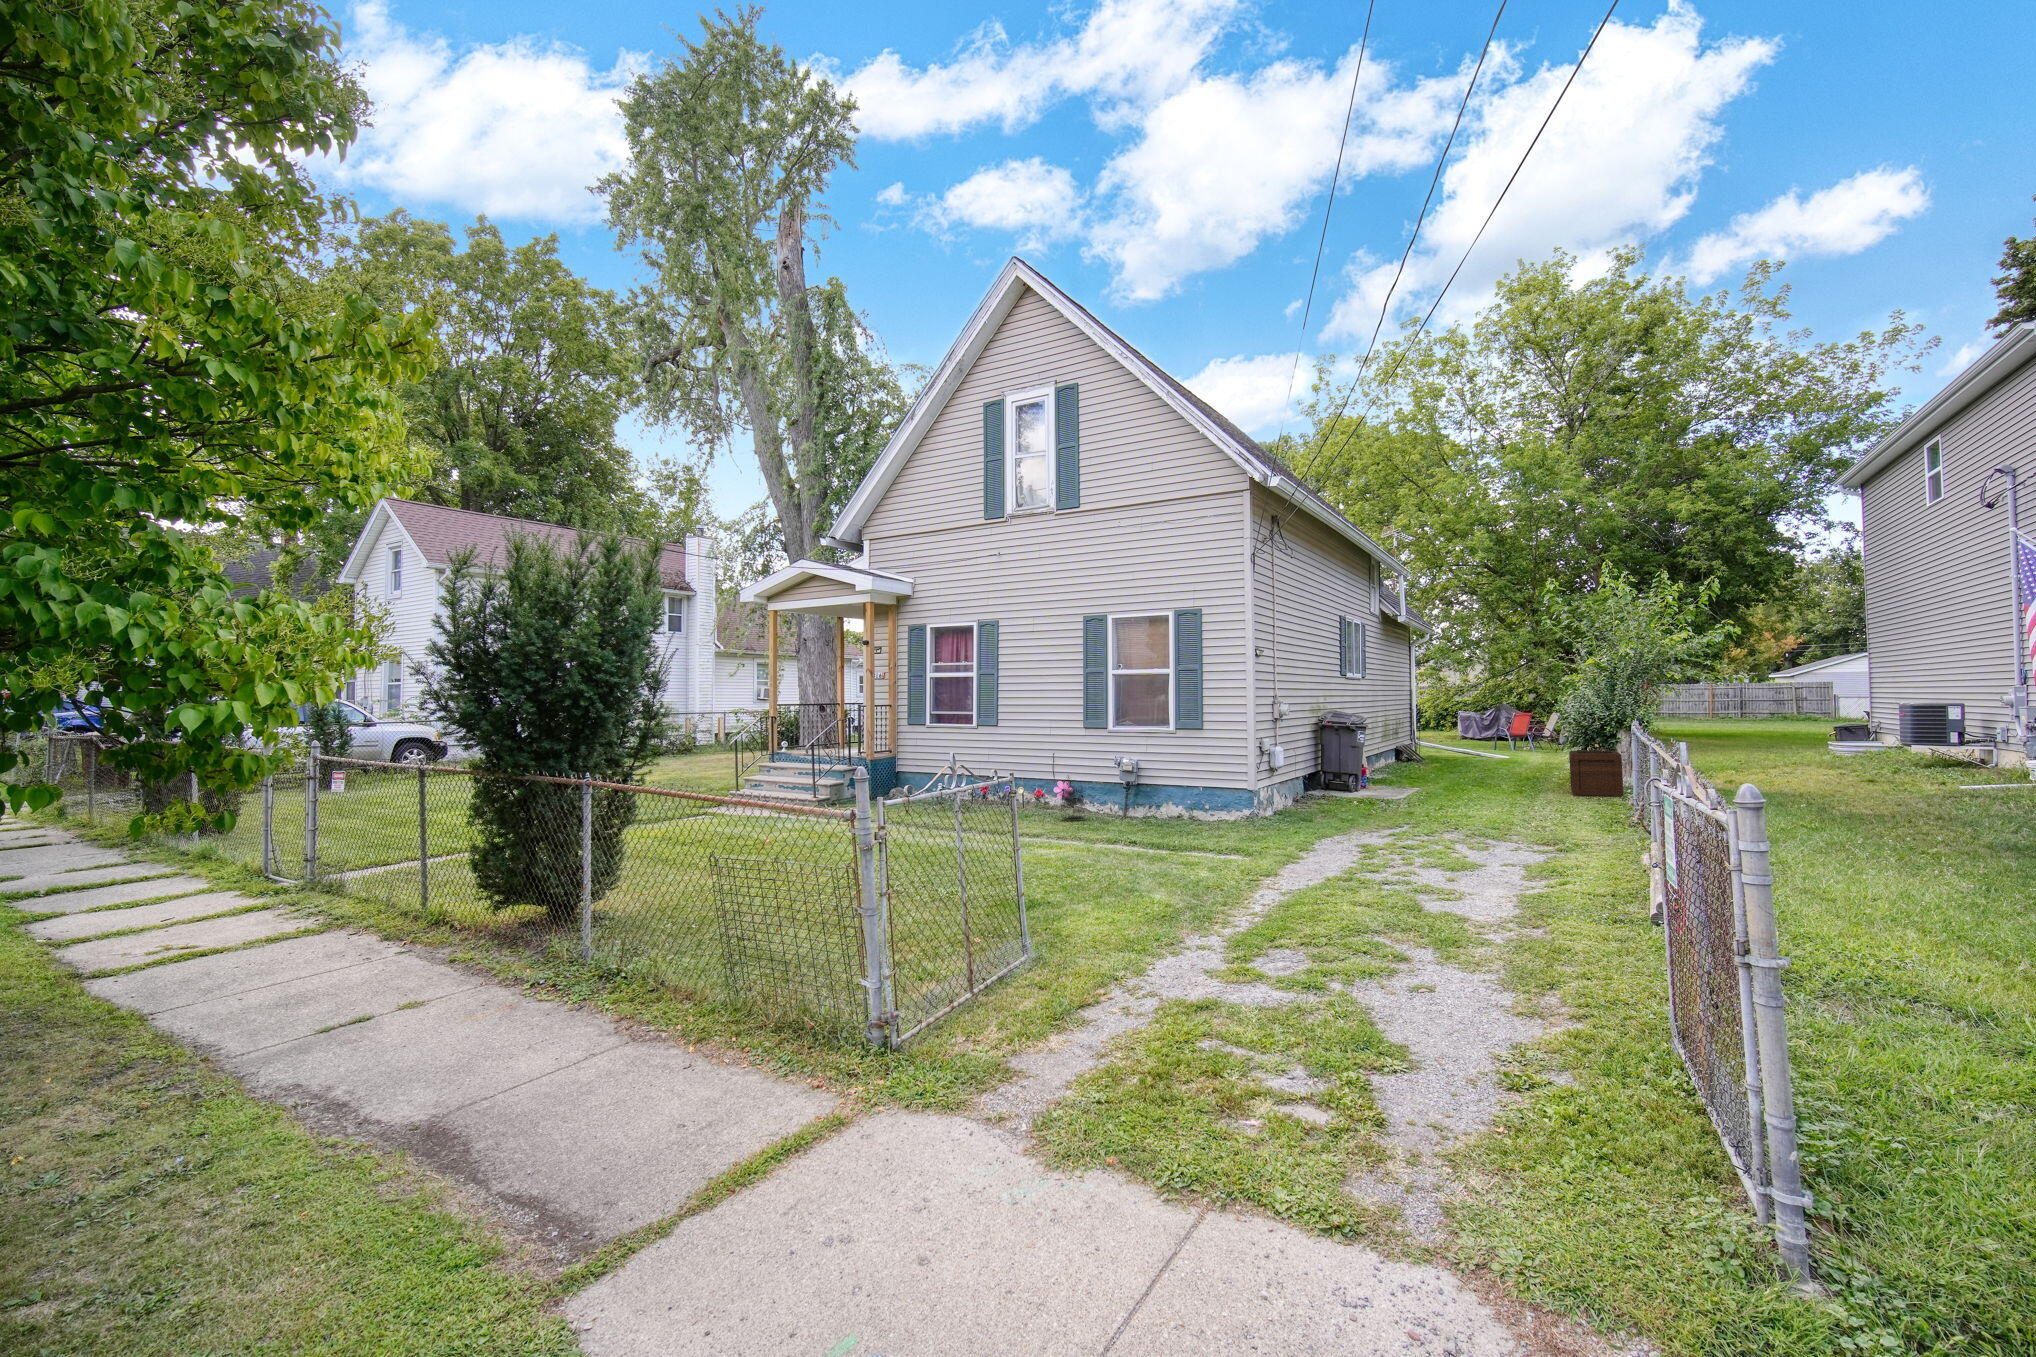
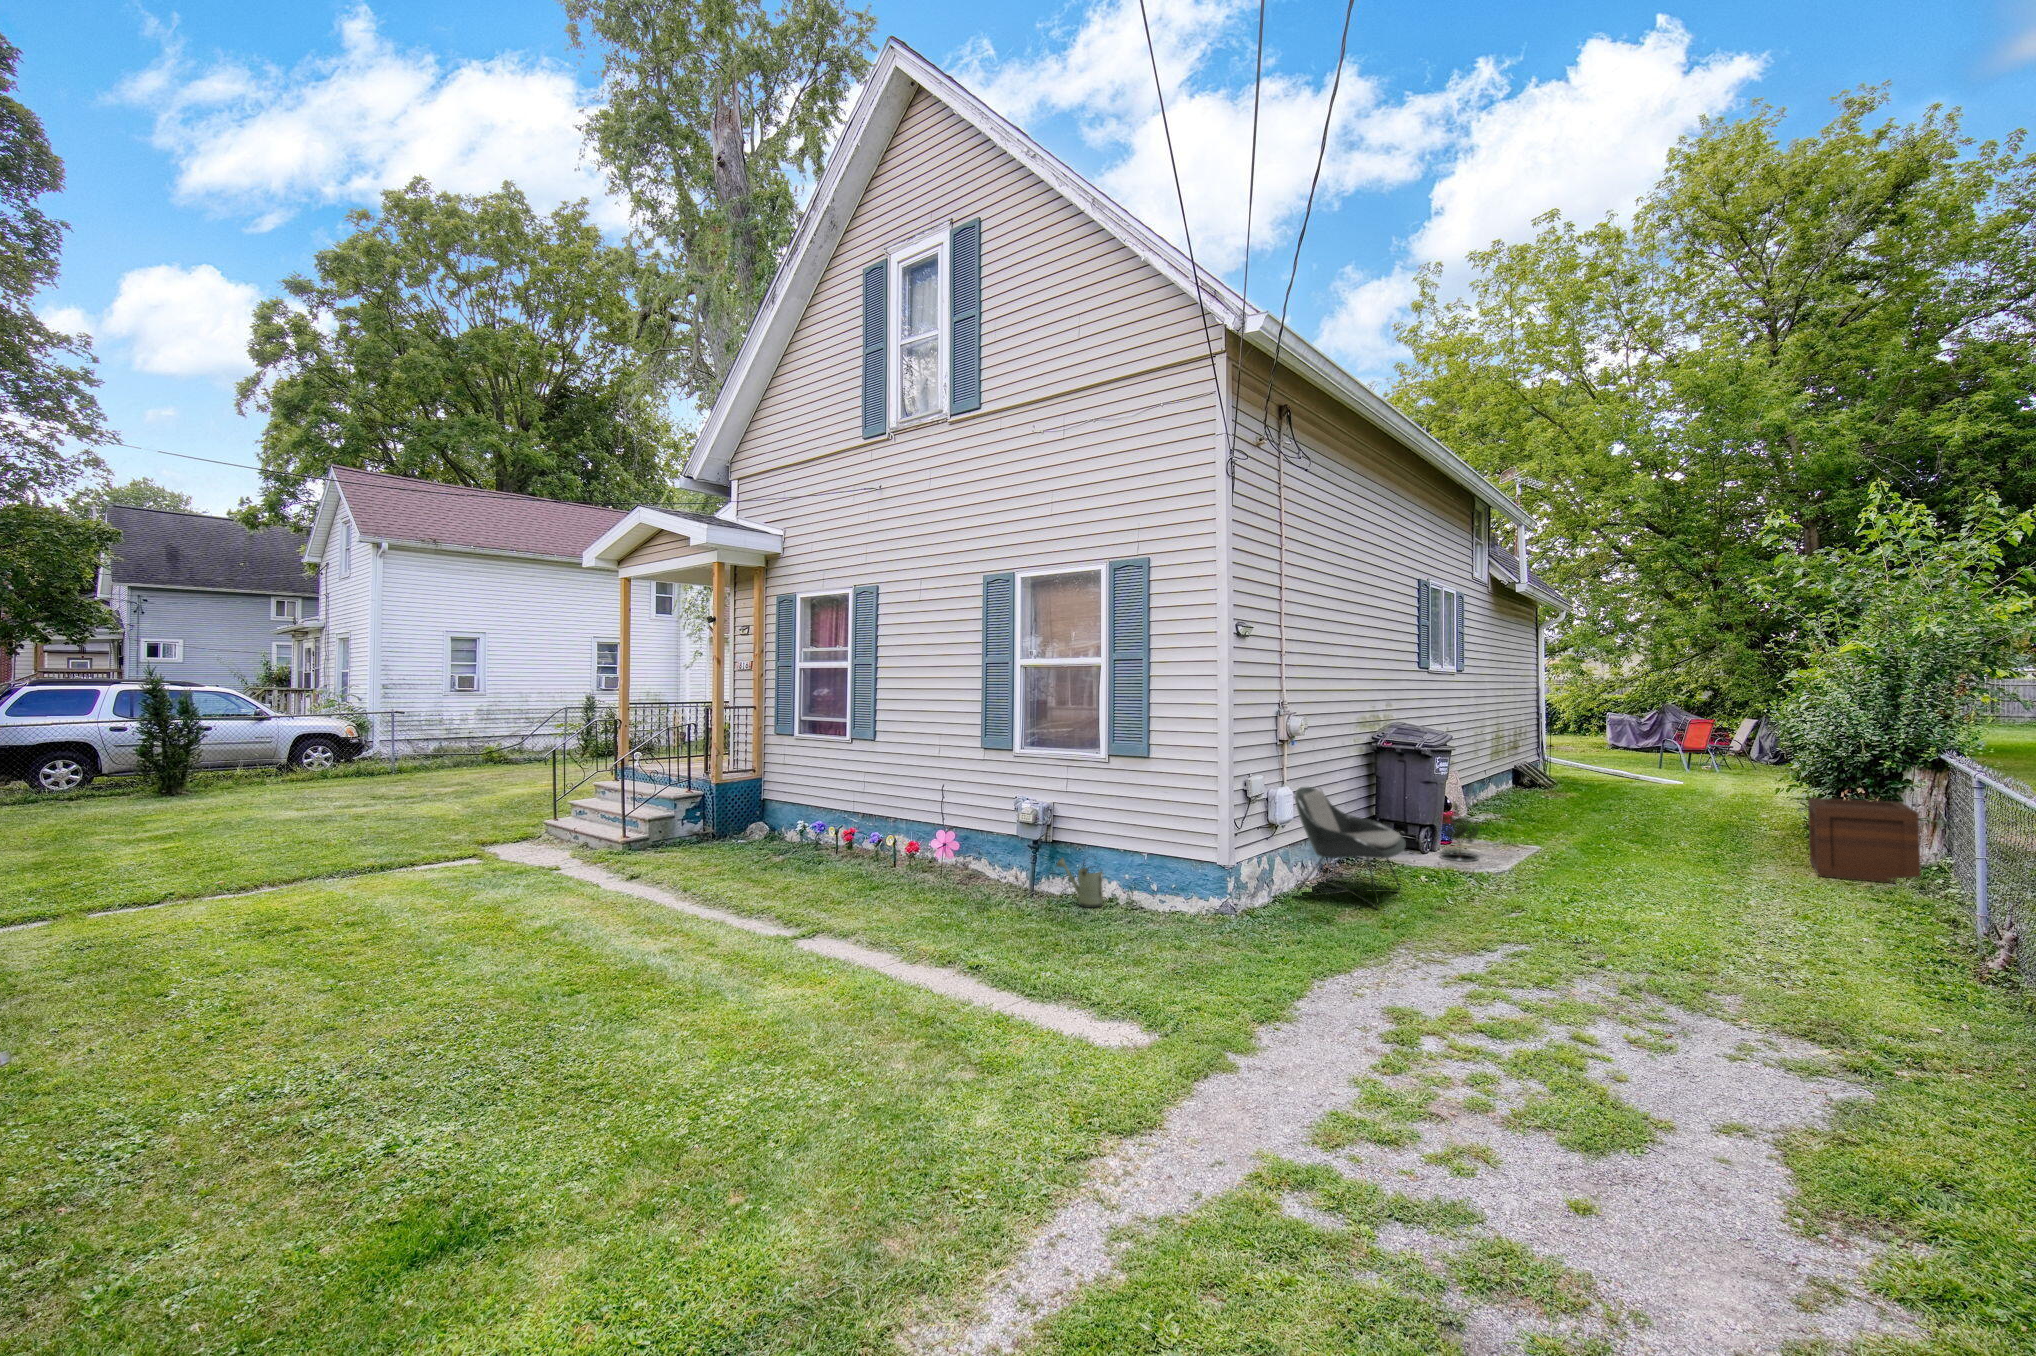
lounge chair: none [1282,748,1347,817] -> present [1295,787,1406,910]
potted tree: present [1061,776,1086,821] -> present [1440,803,1480,862]
watering can: none [1142,792,1176,823] -> present [1057,857,1105,908]

